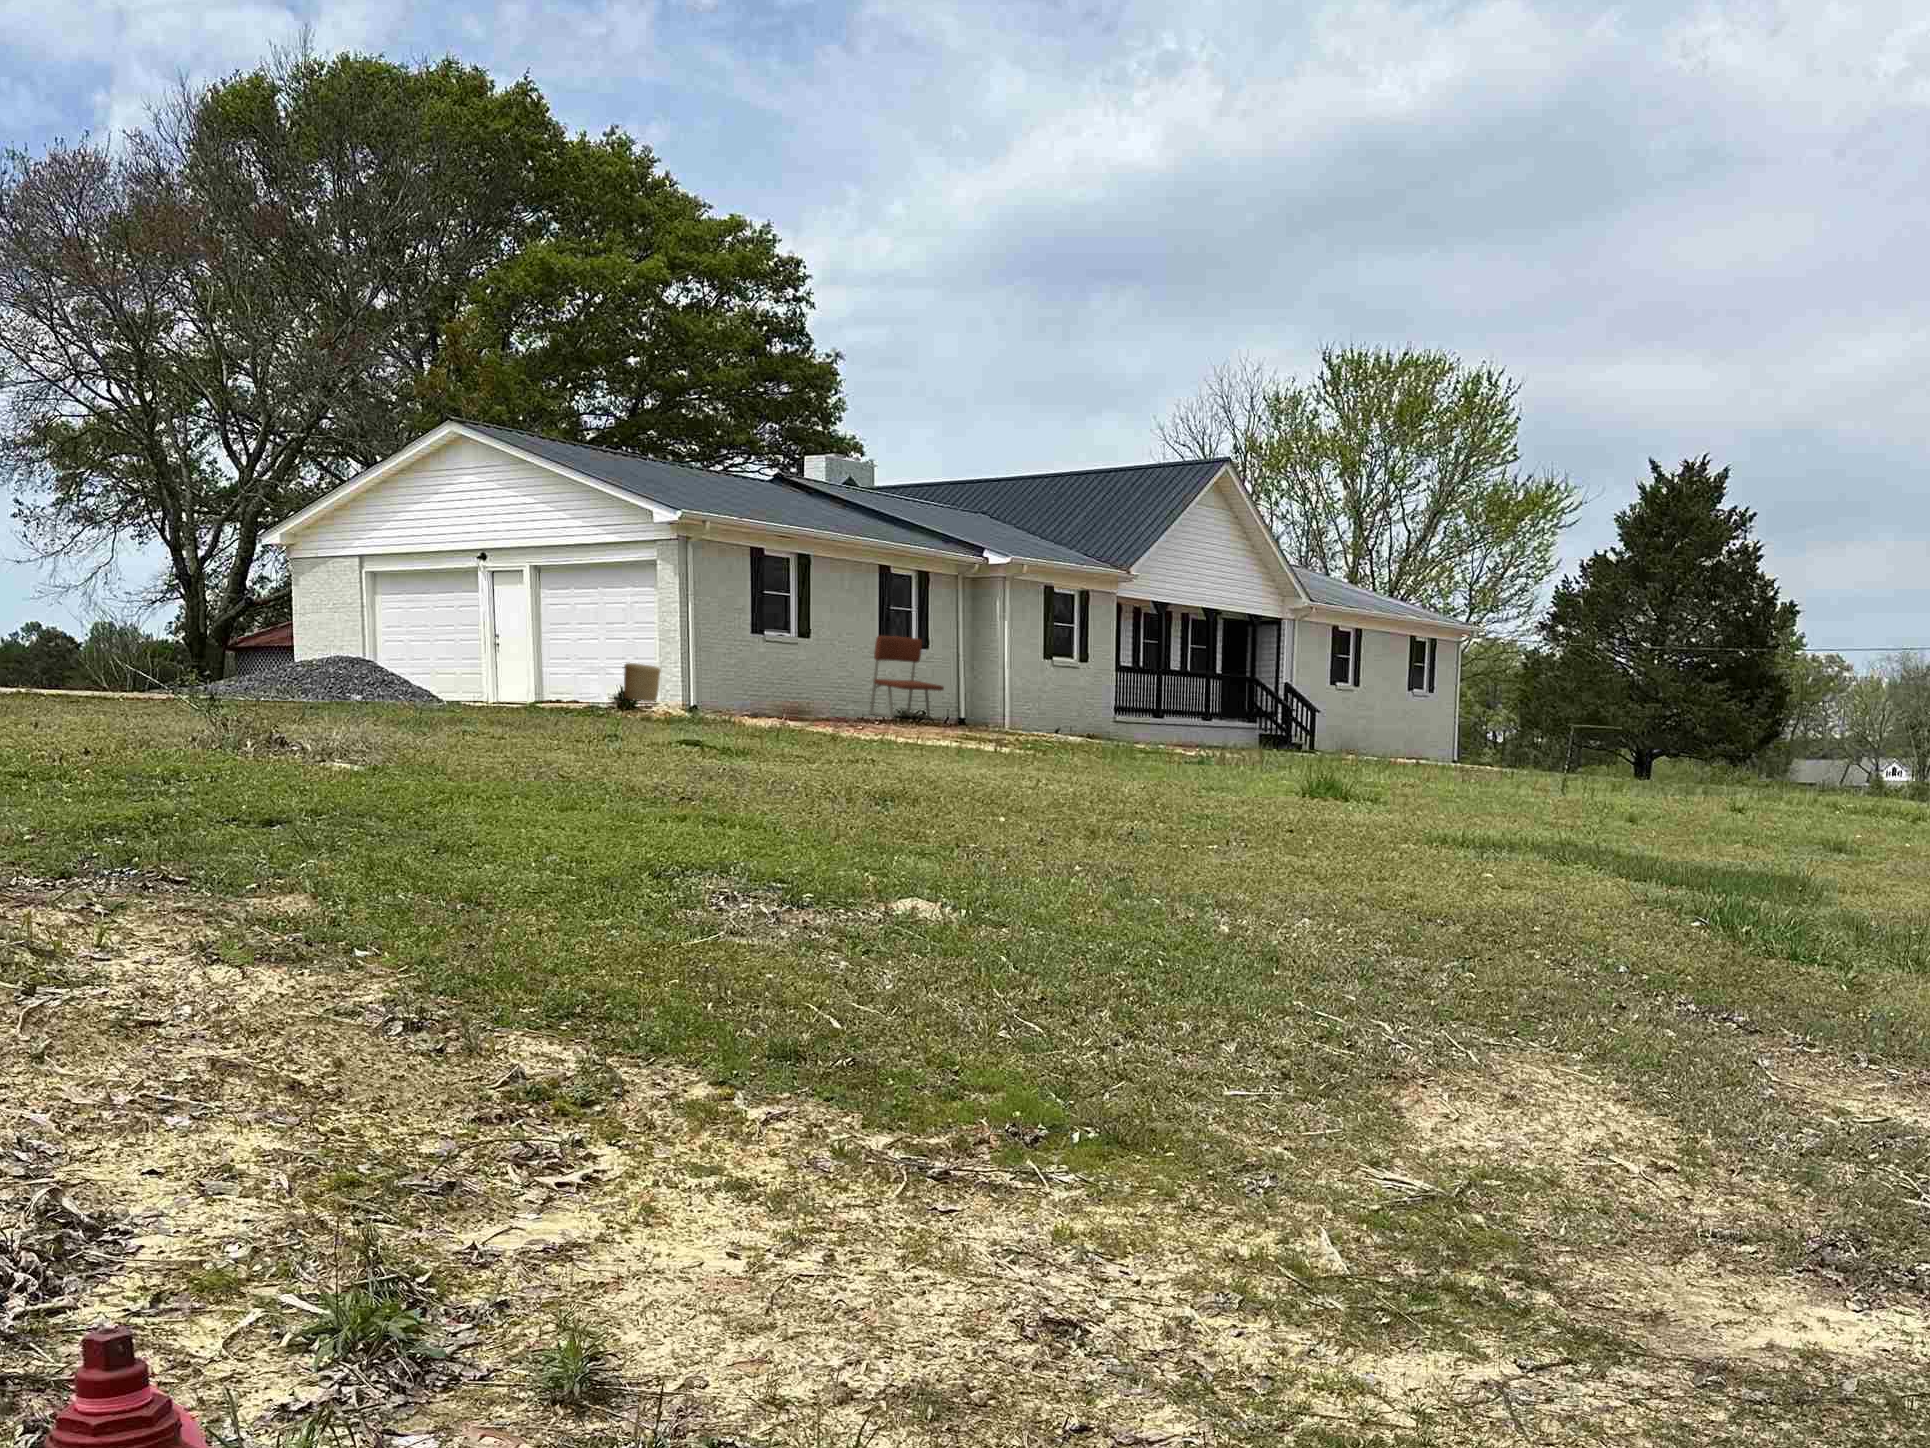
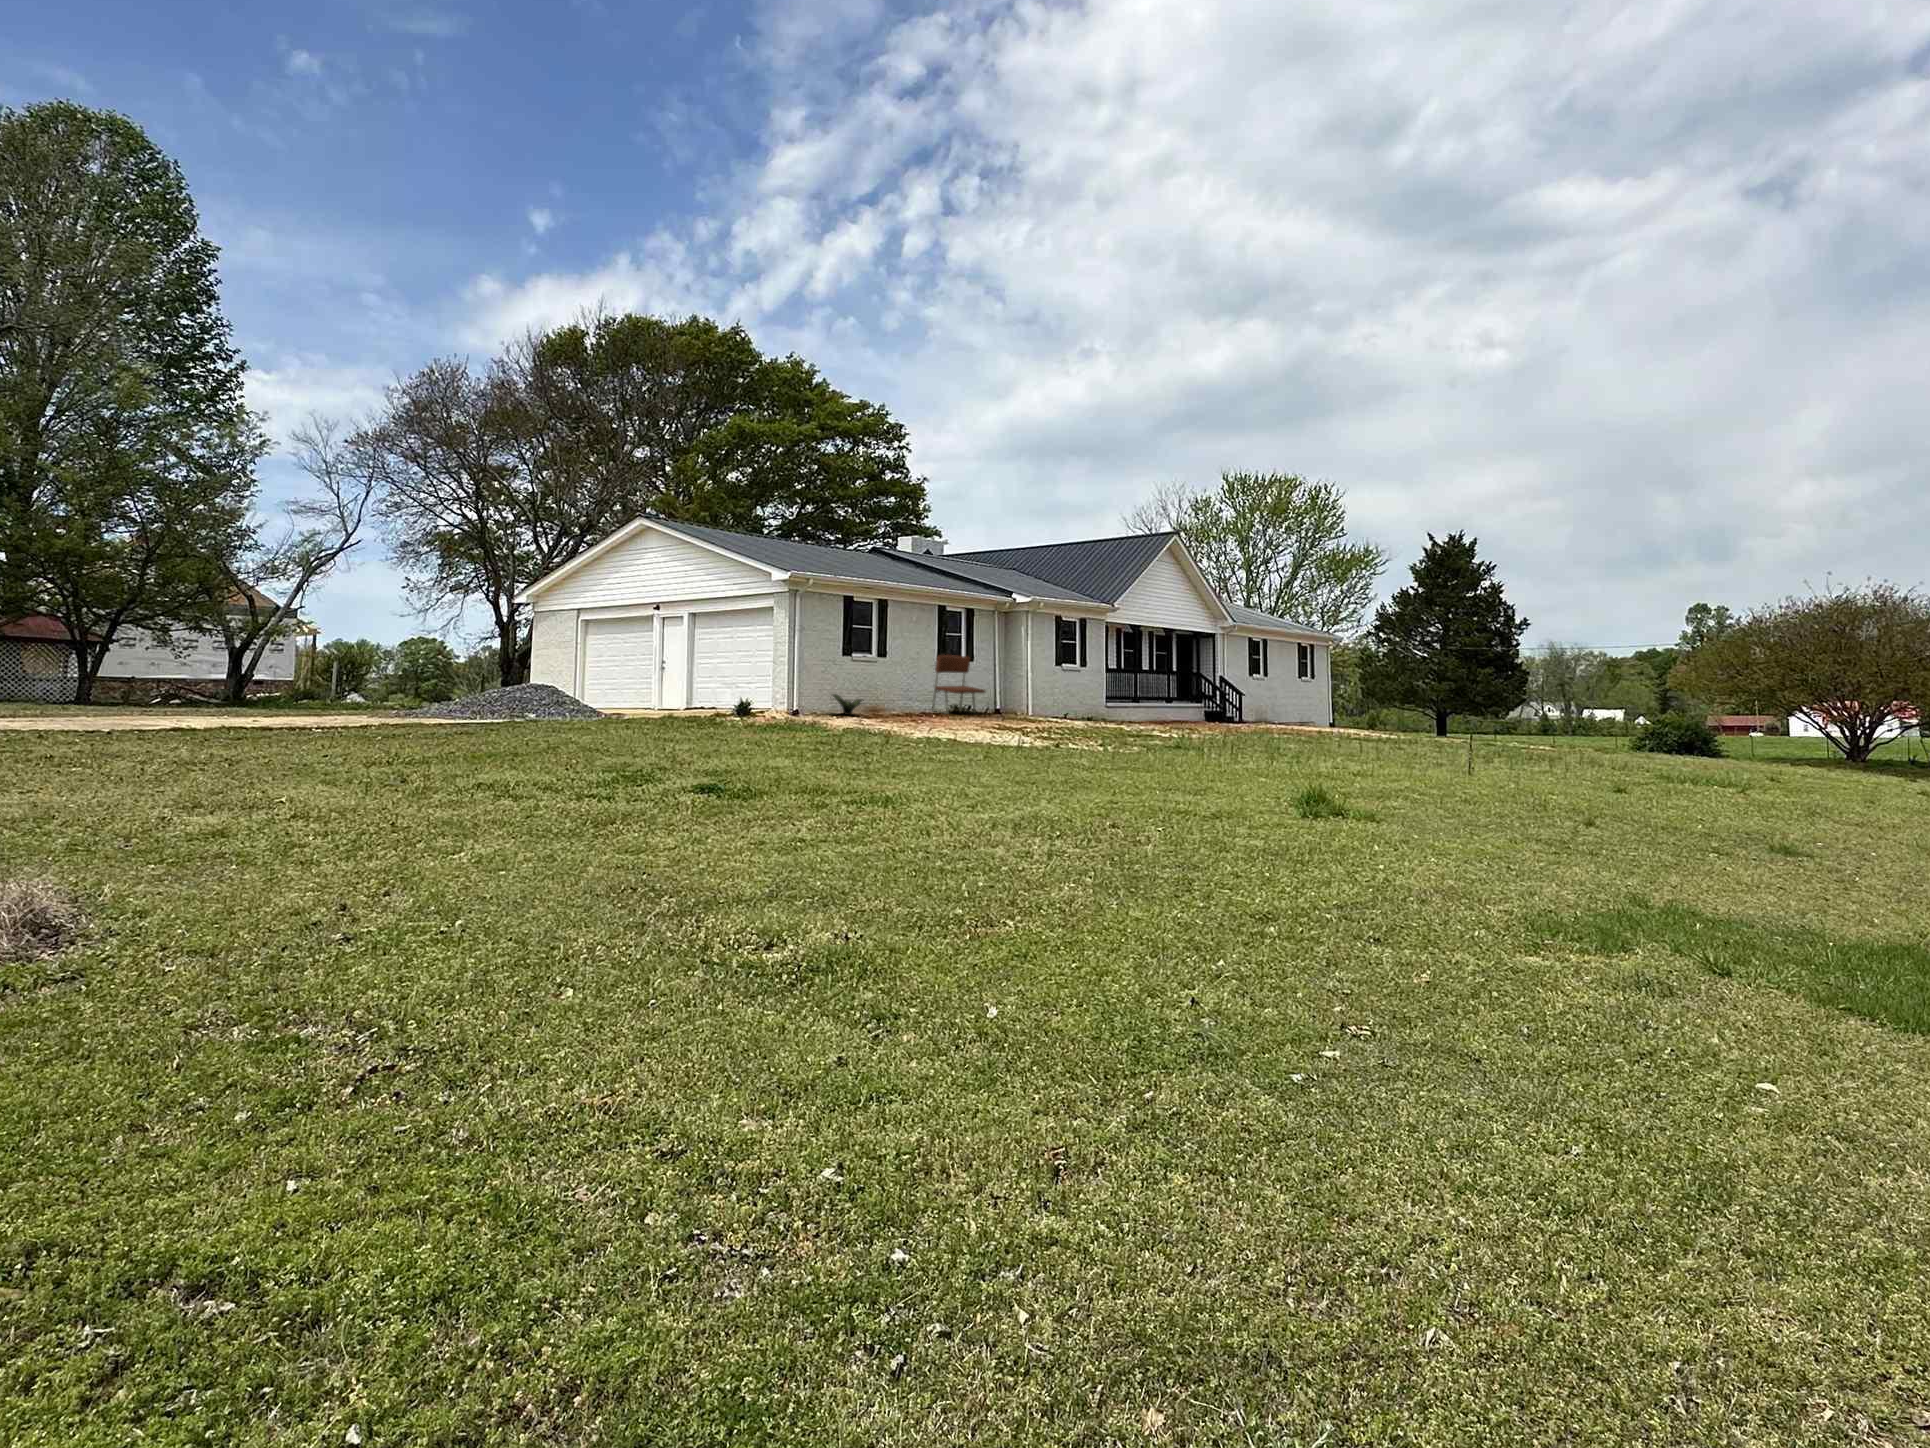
woven basket: present [624,663,661,702] -> none [745,681,773,711]
potted plant: none [735,683,787,712] -> present [833,694,864,715]

